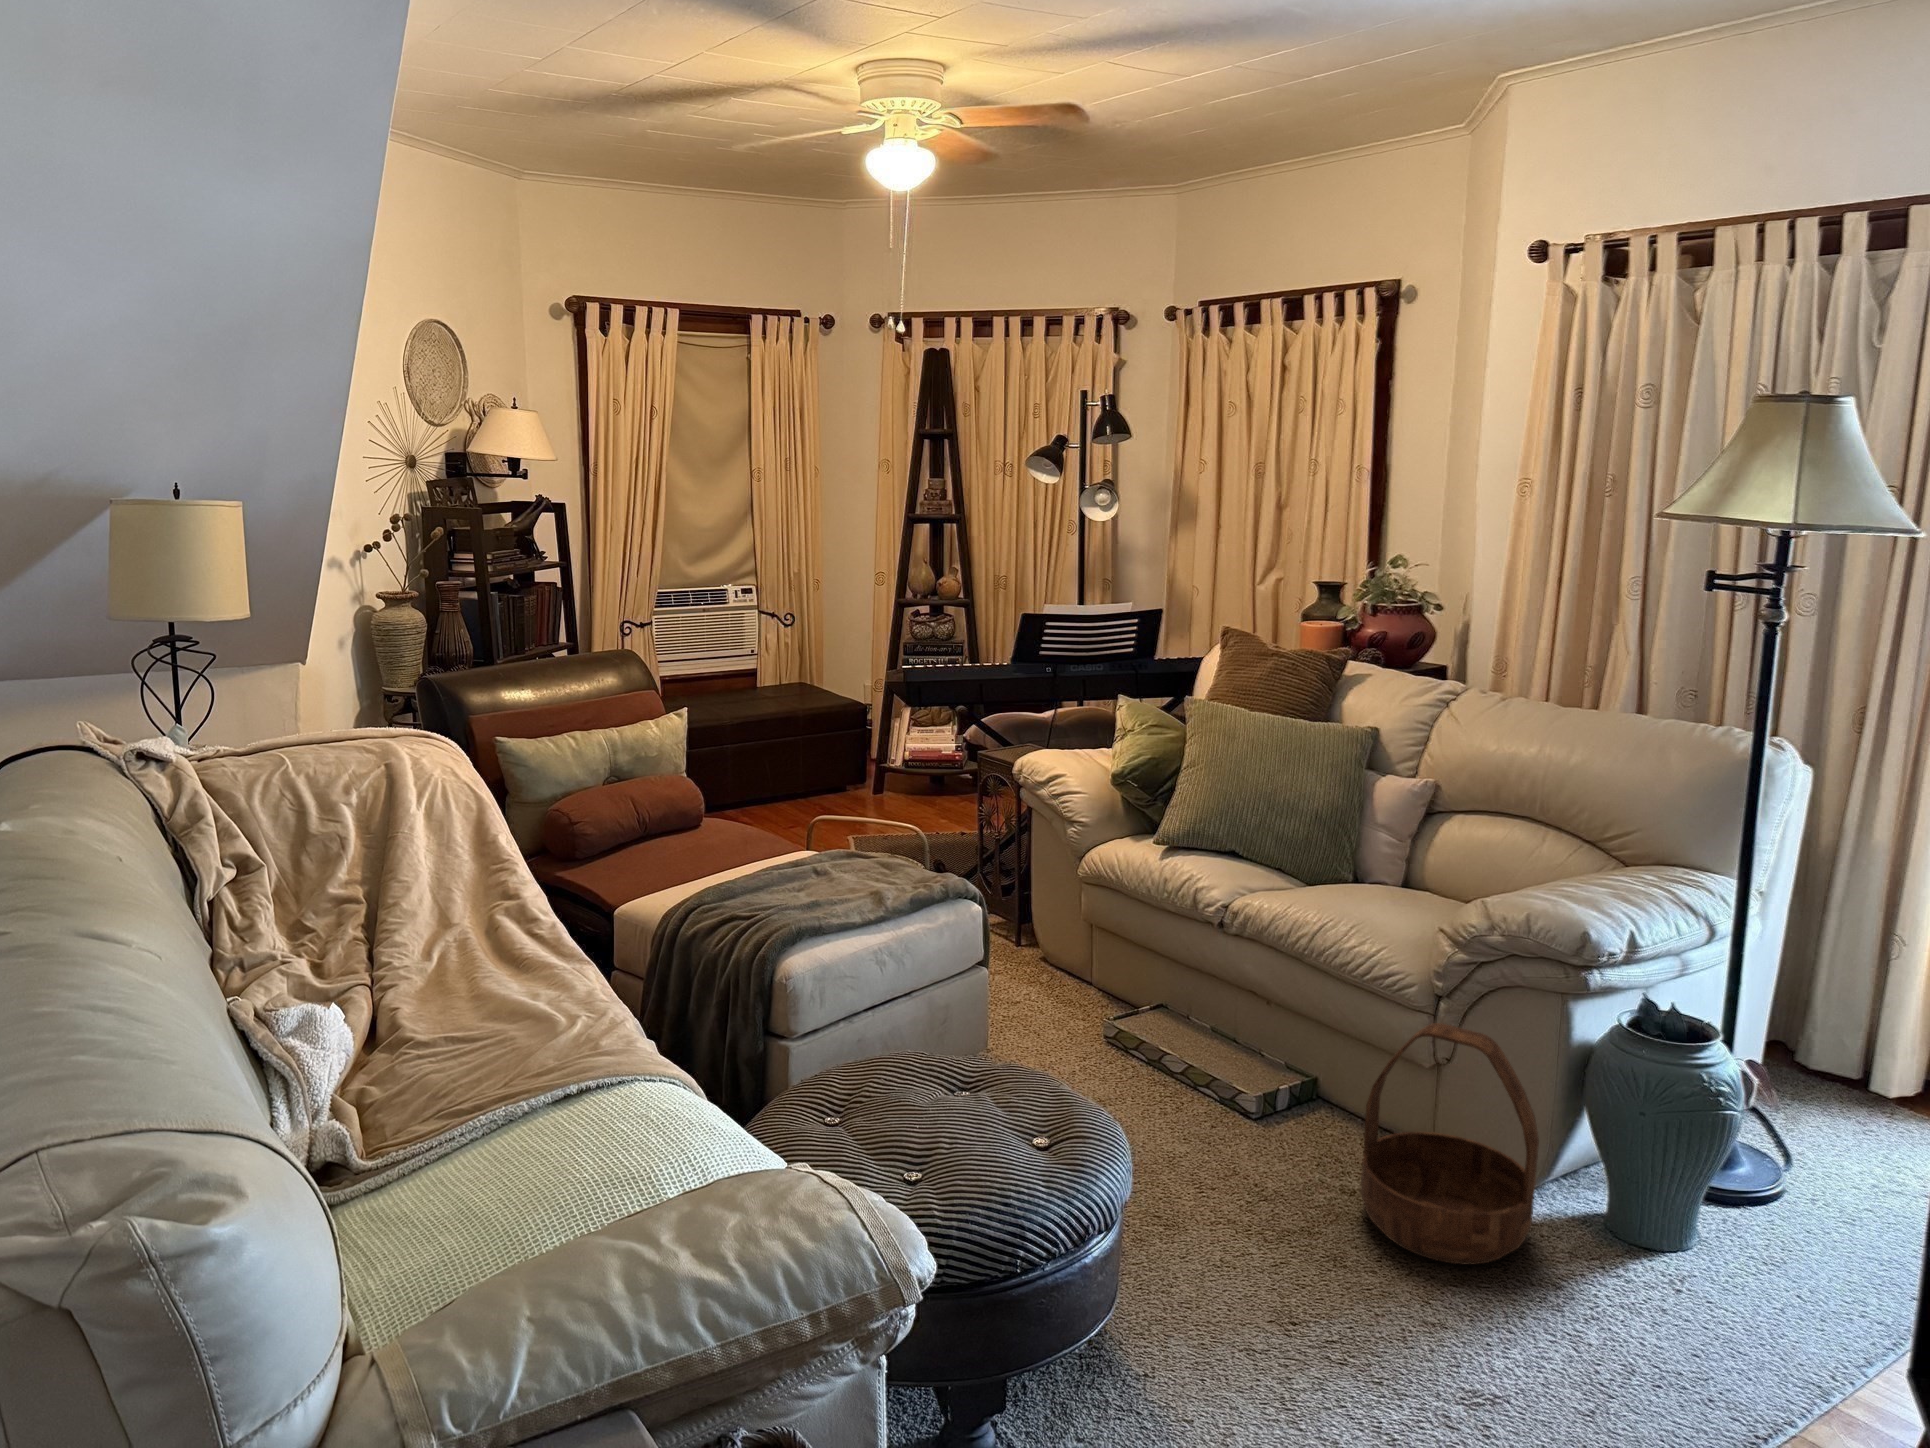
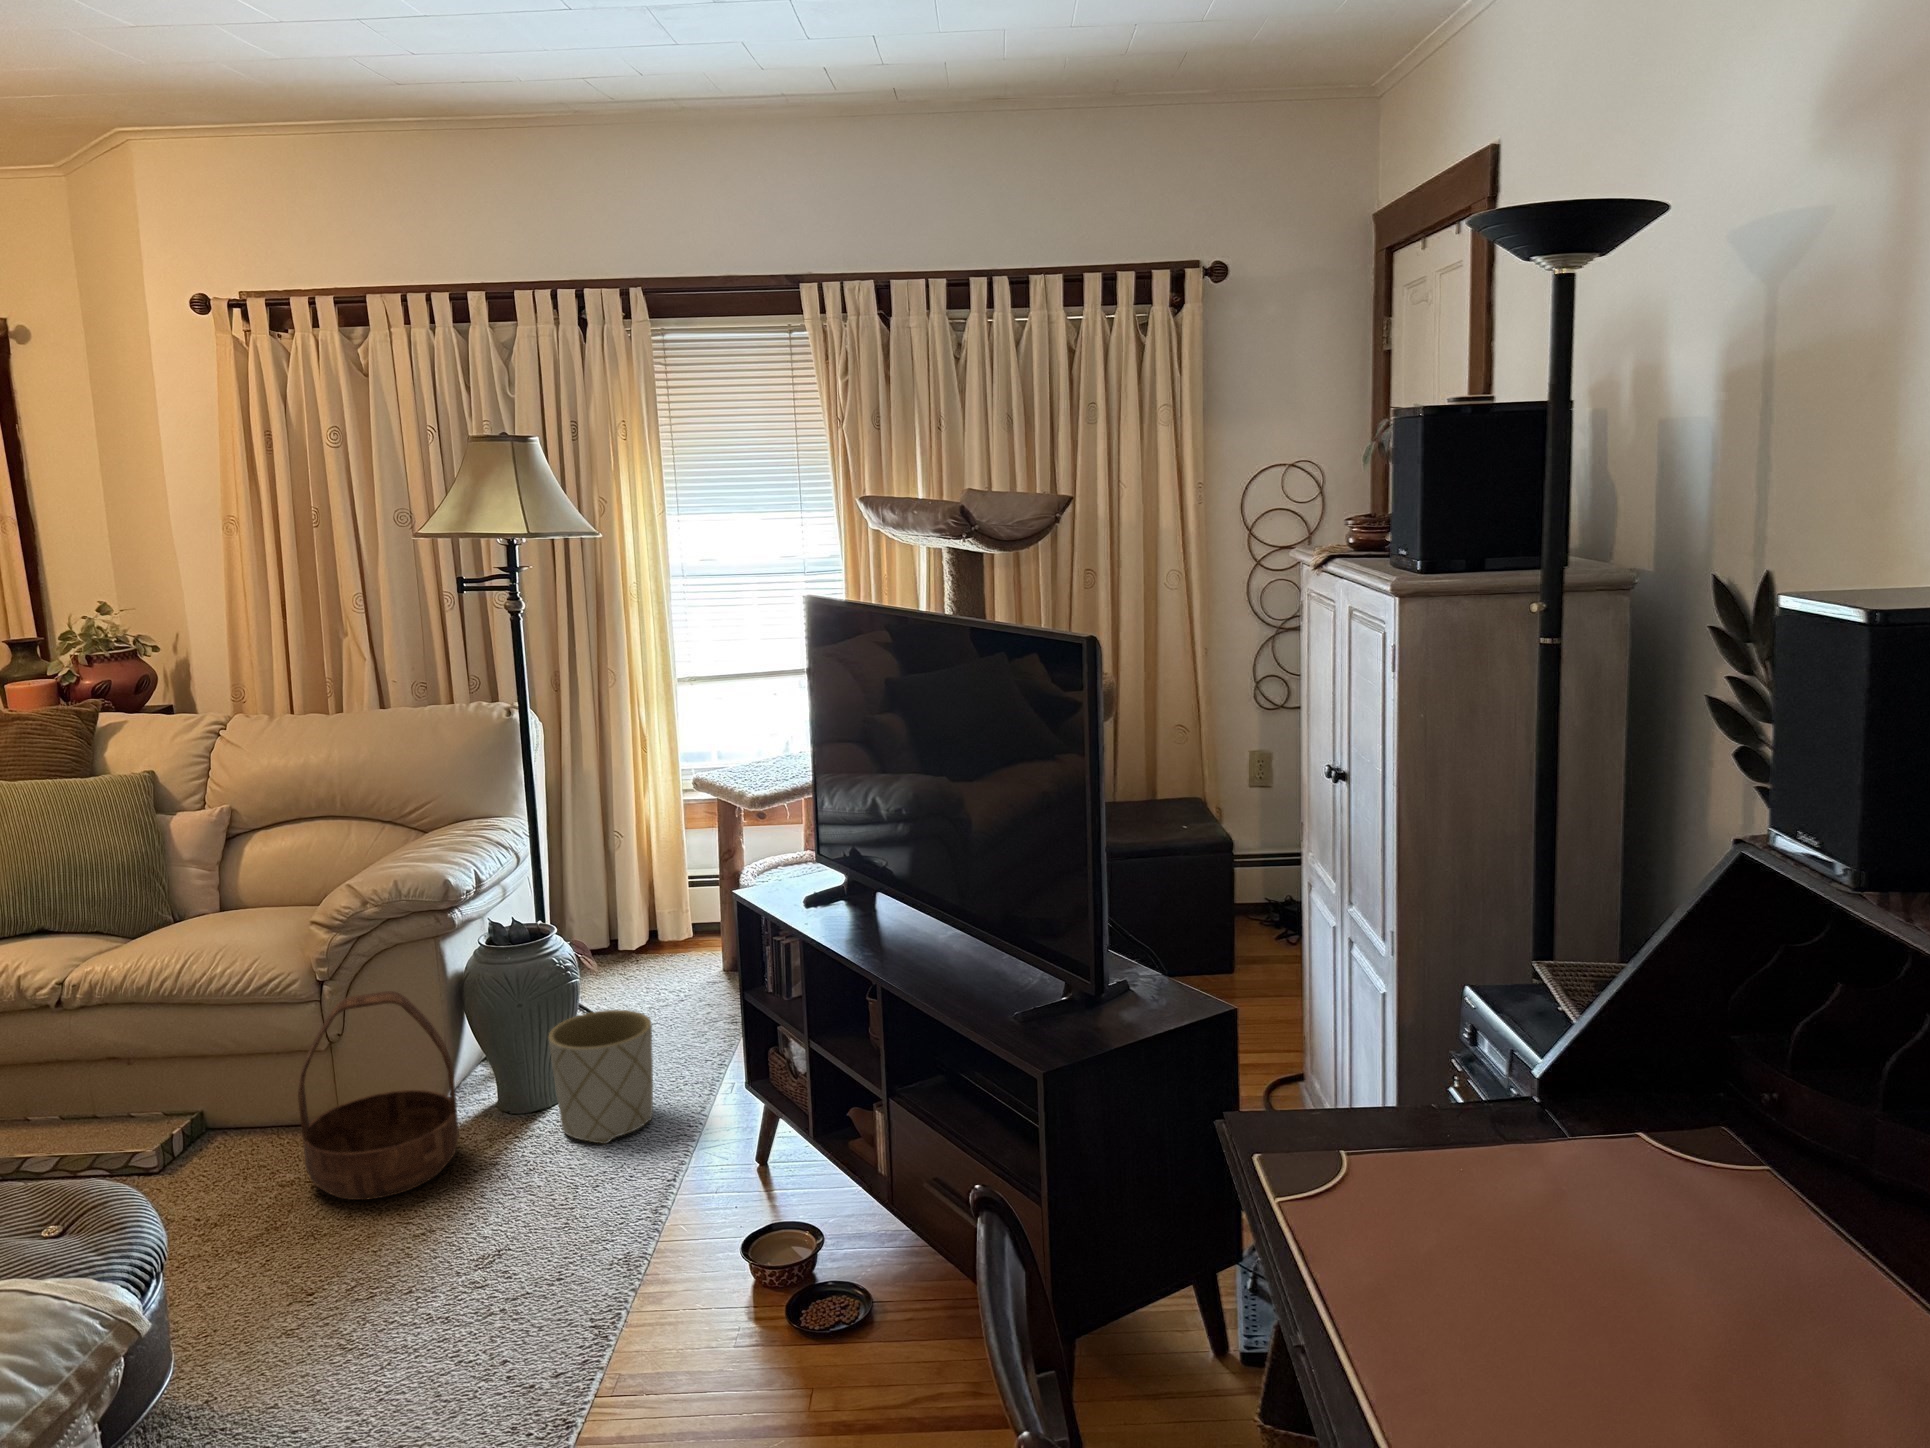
planter: none [1662,1156,1819,1344] -> present [549,1010,653,1144]

